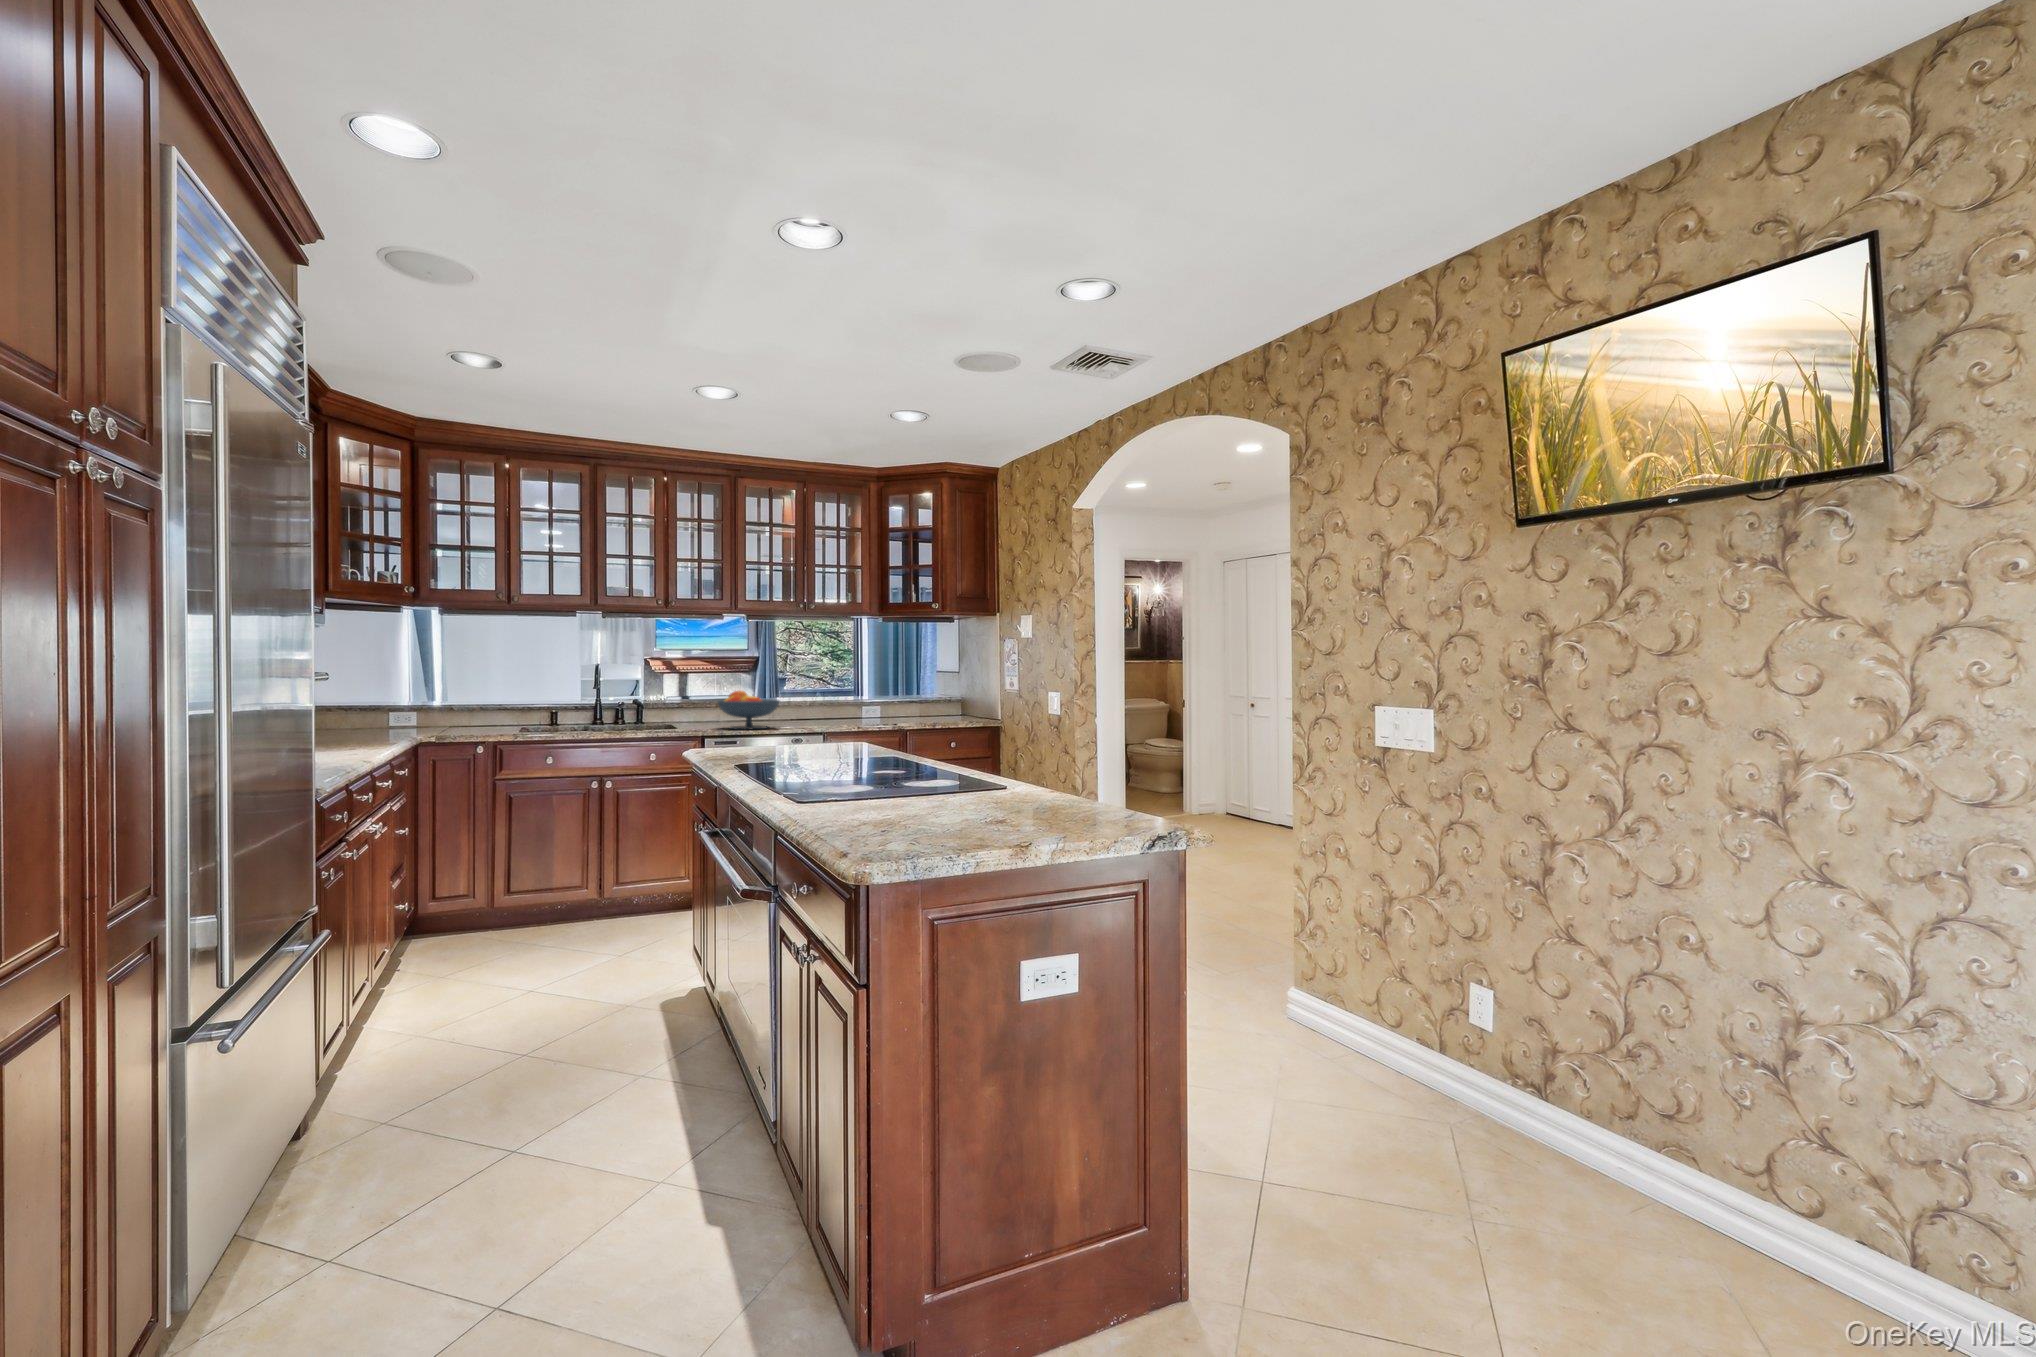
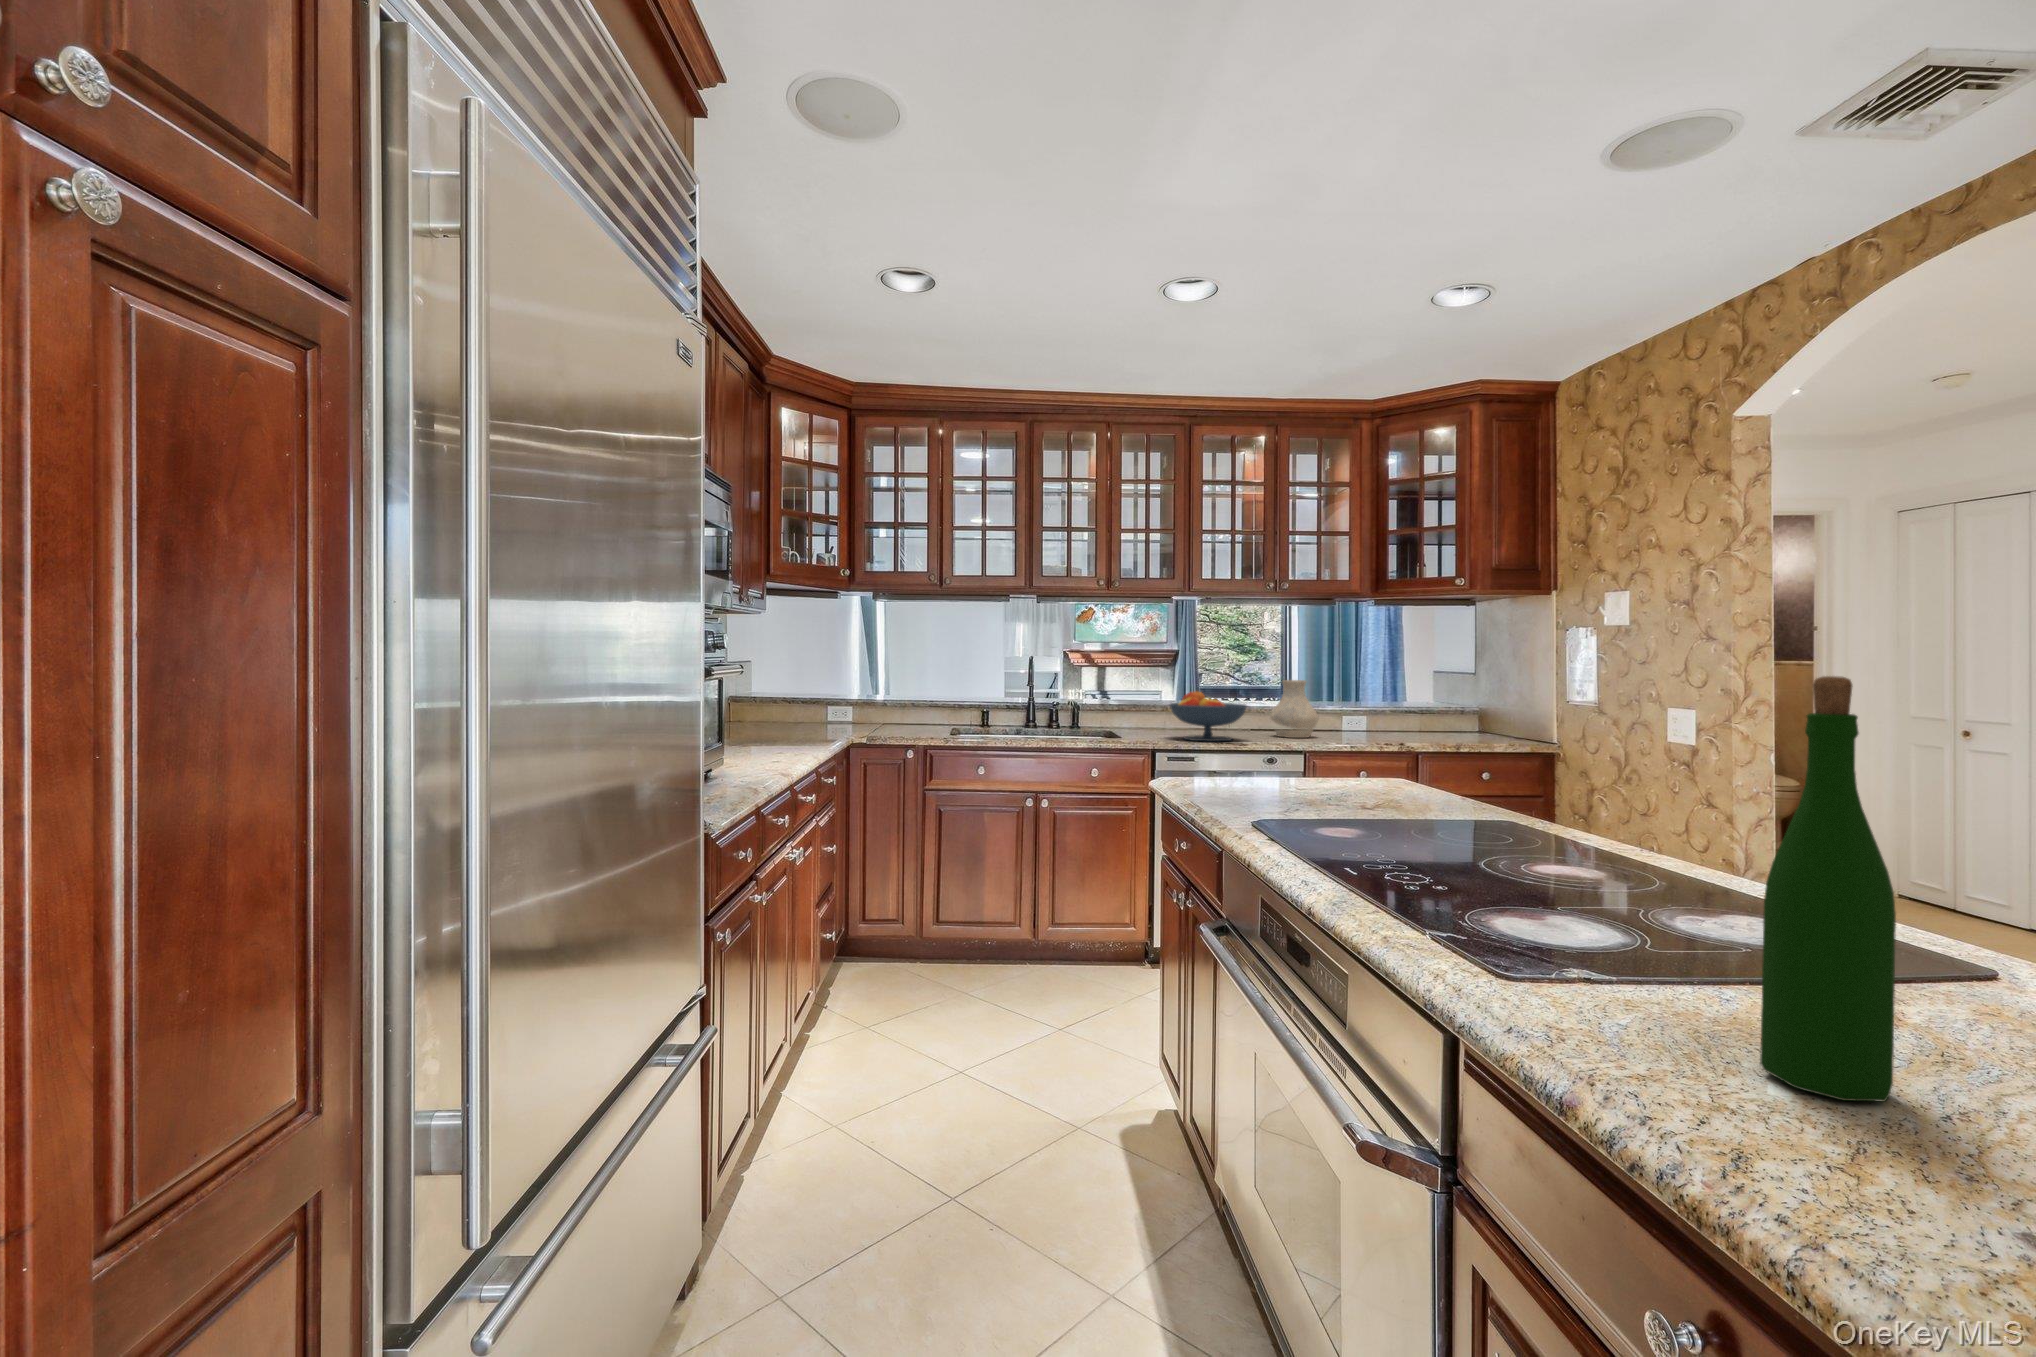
wine bottle: none [847,668,883,810] -> present [1760,676,1896,1102]
vase: none [802,680,839,725] -> present [1270,680,1318,738]

